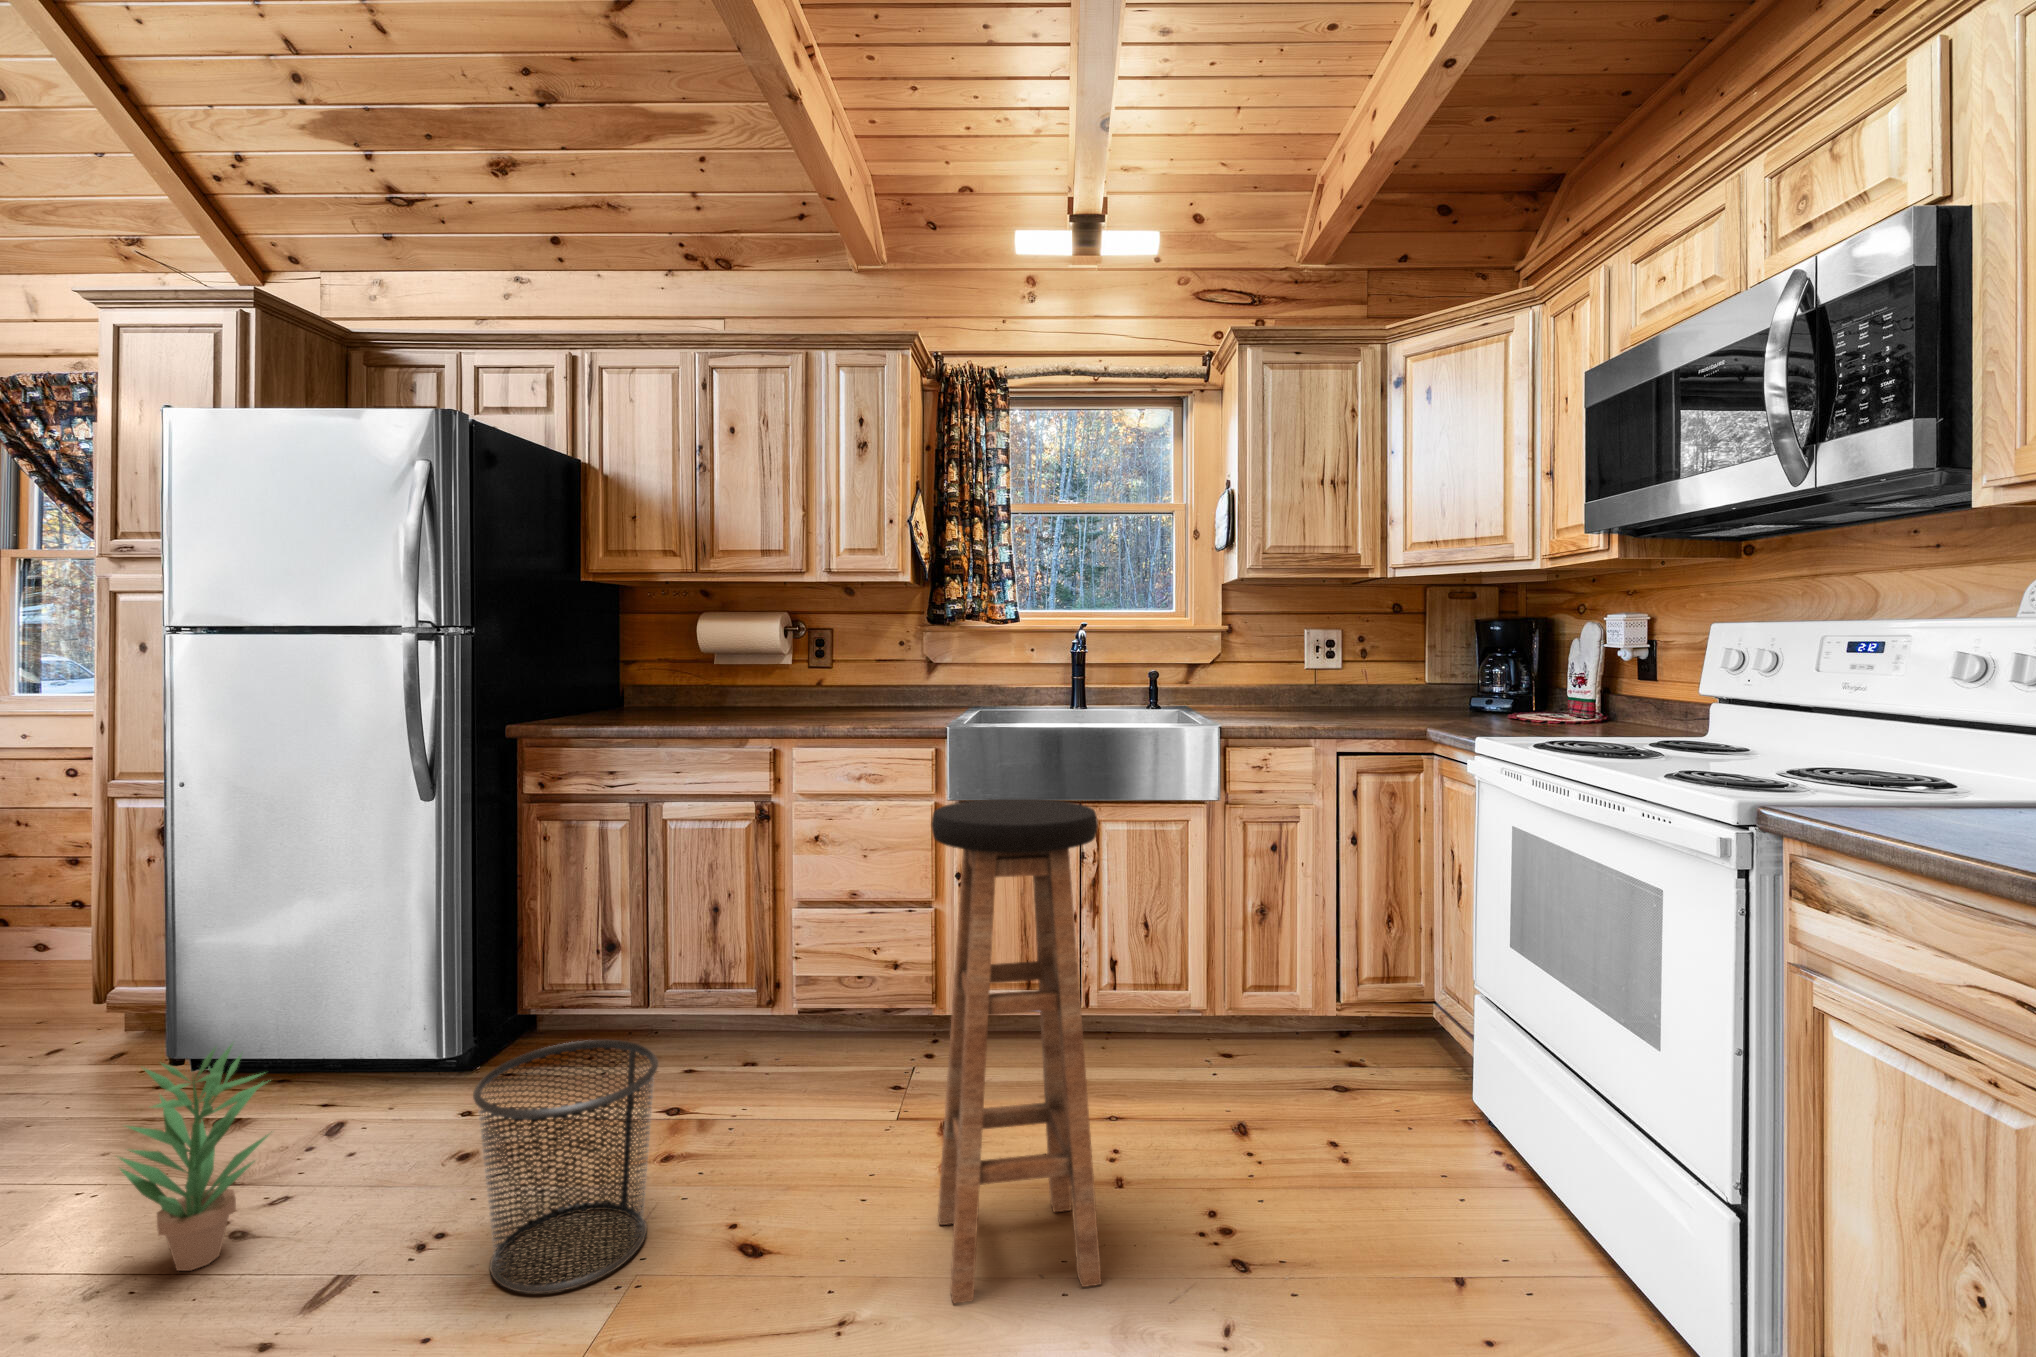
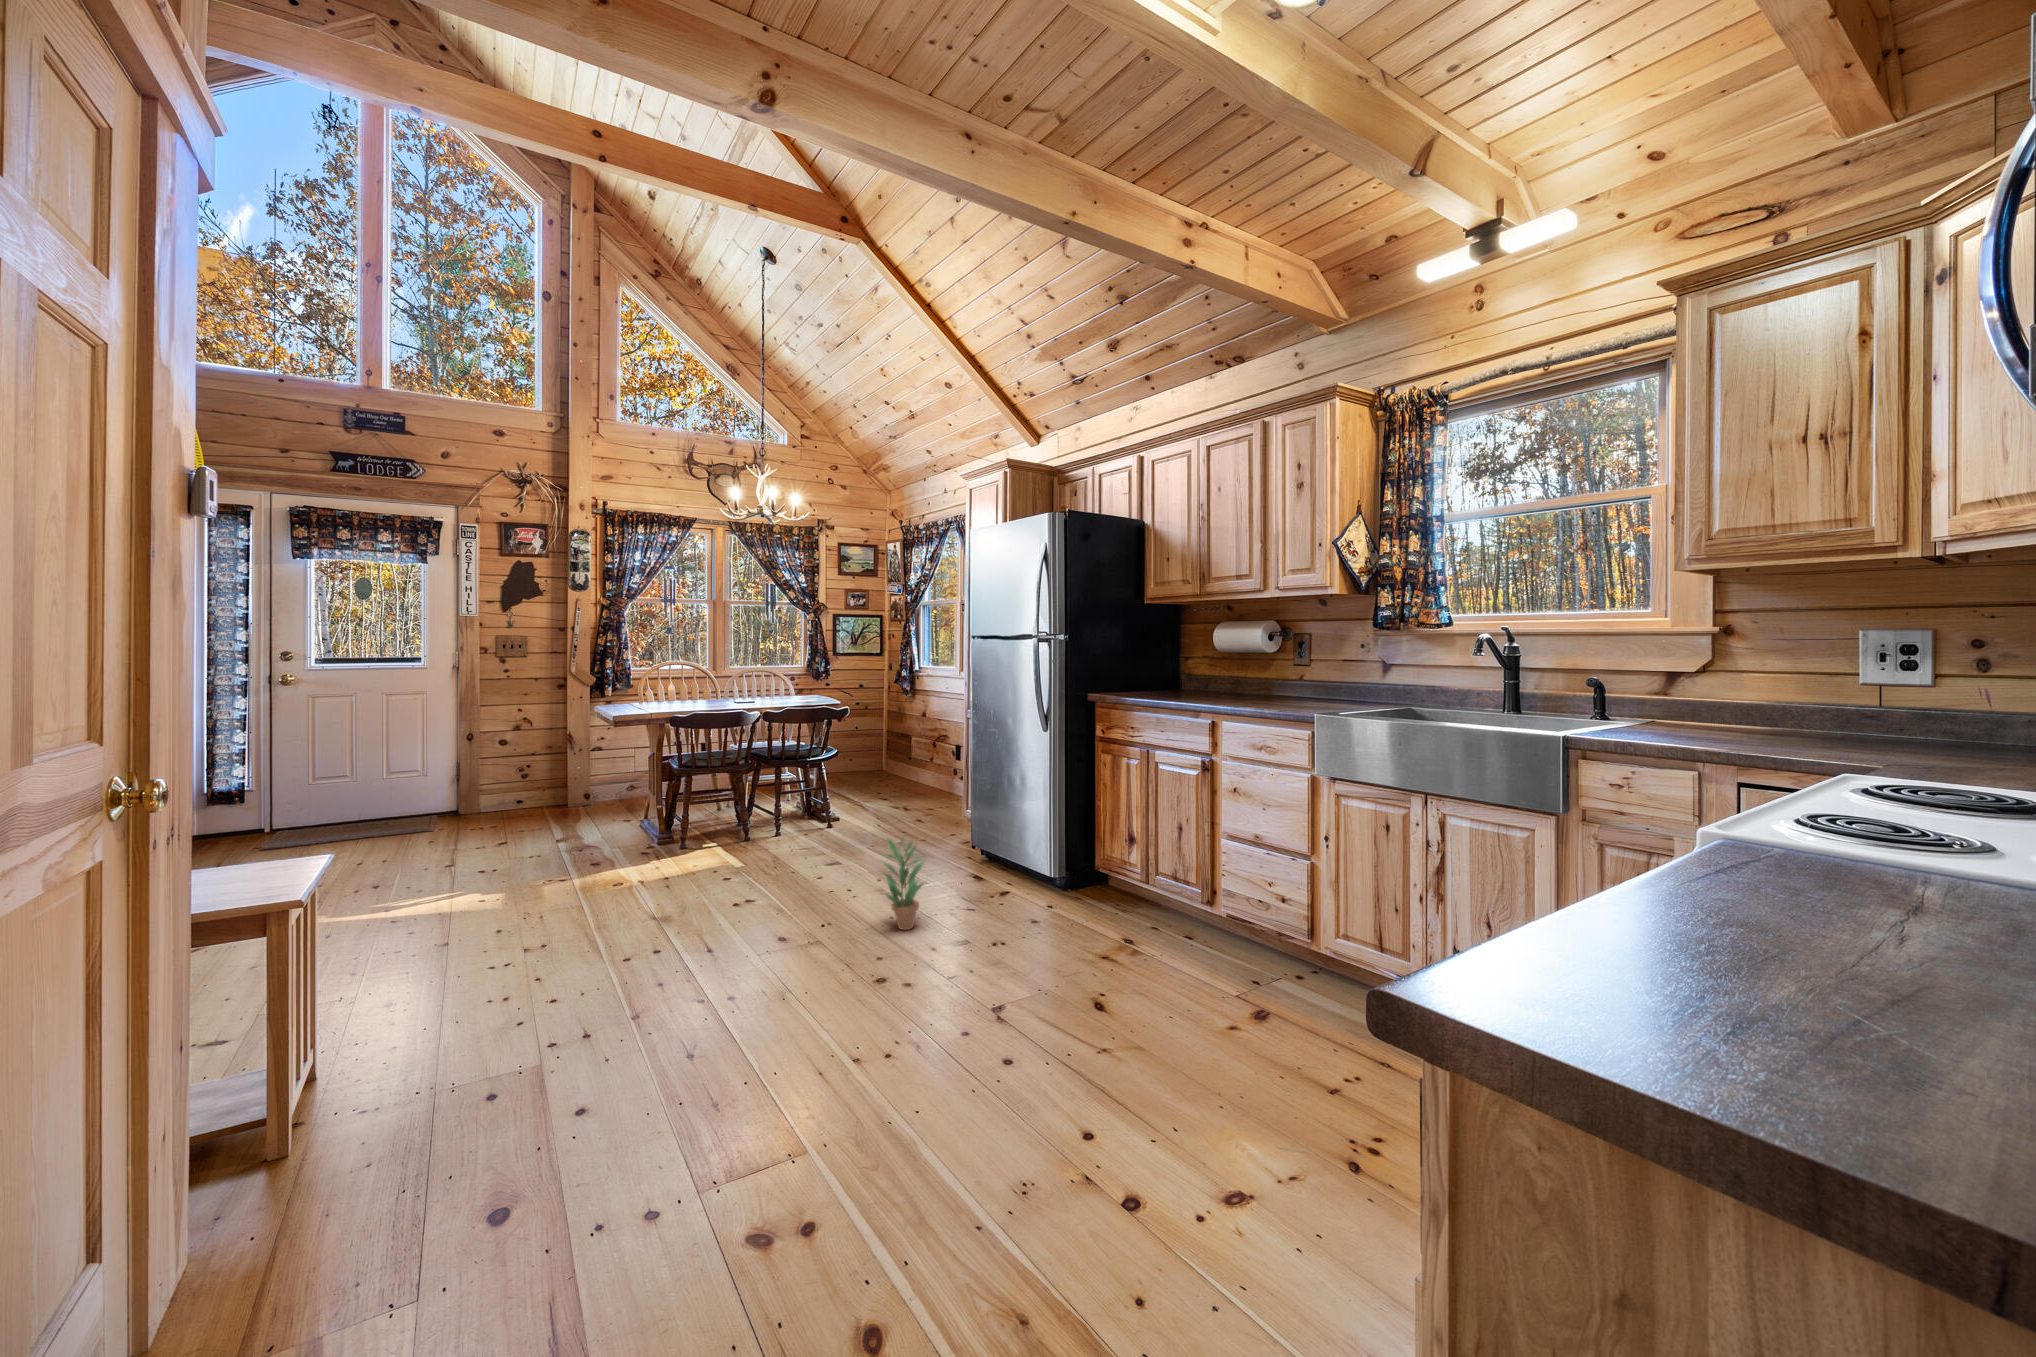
bar stool: present [931,799,1101,1303] -> none [1107,776,1245,1133]
trash can: present [473,1040,658,1293] -> none [955,875,1044,997]

